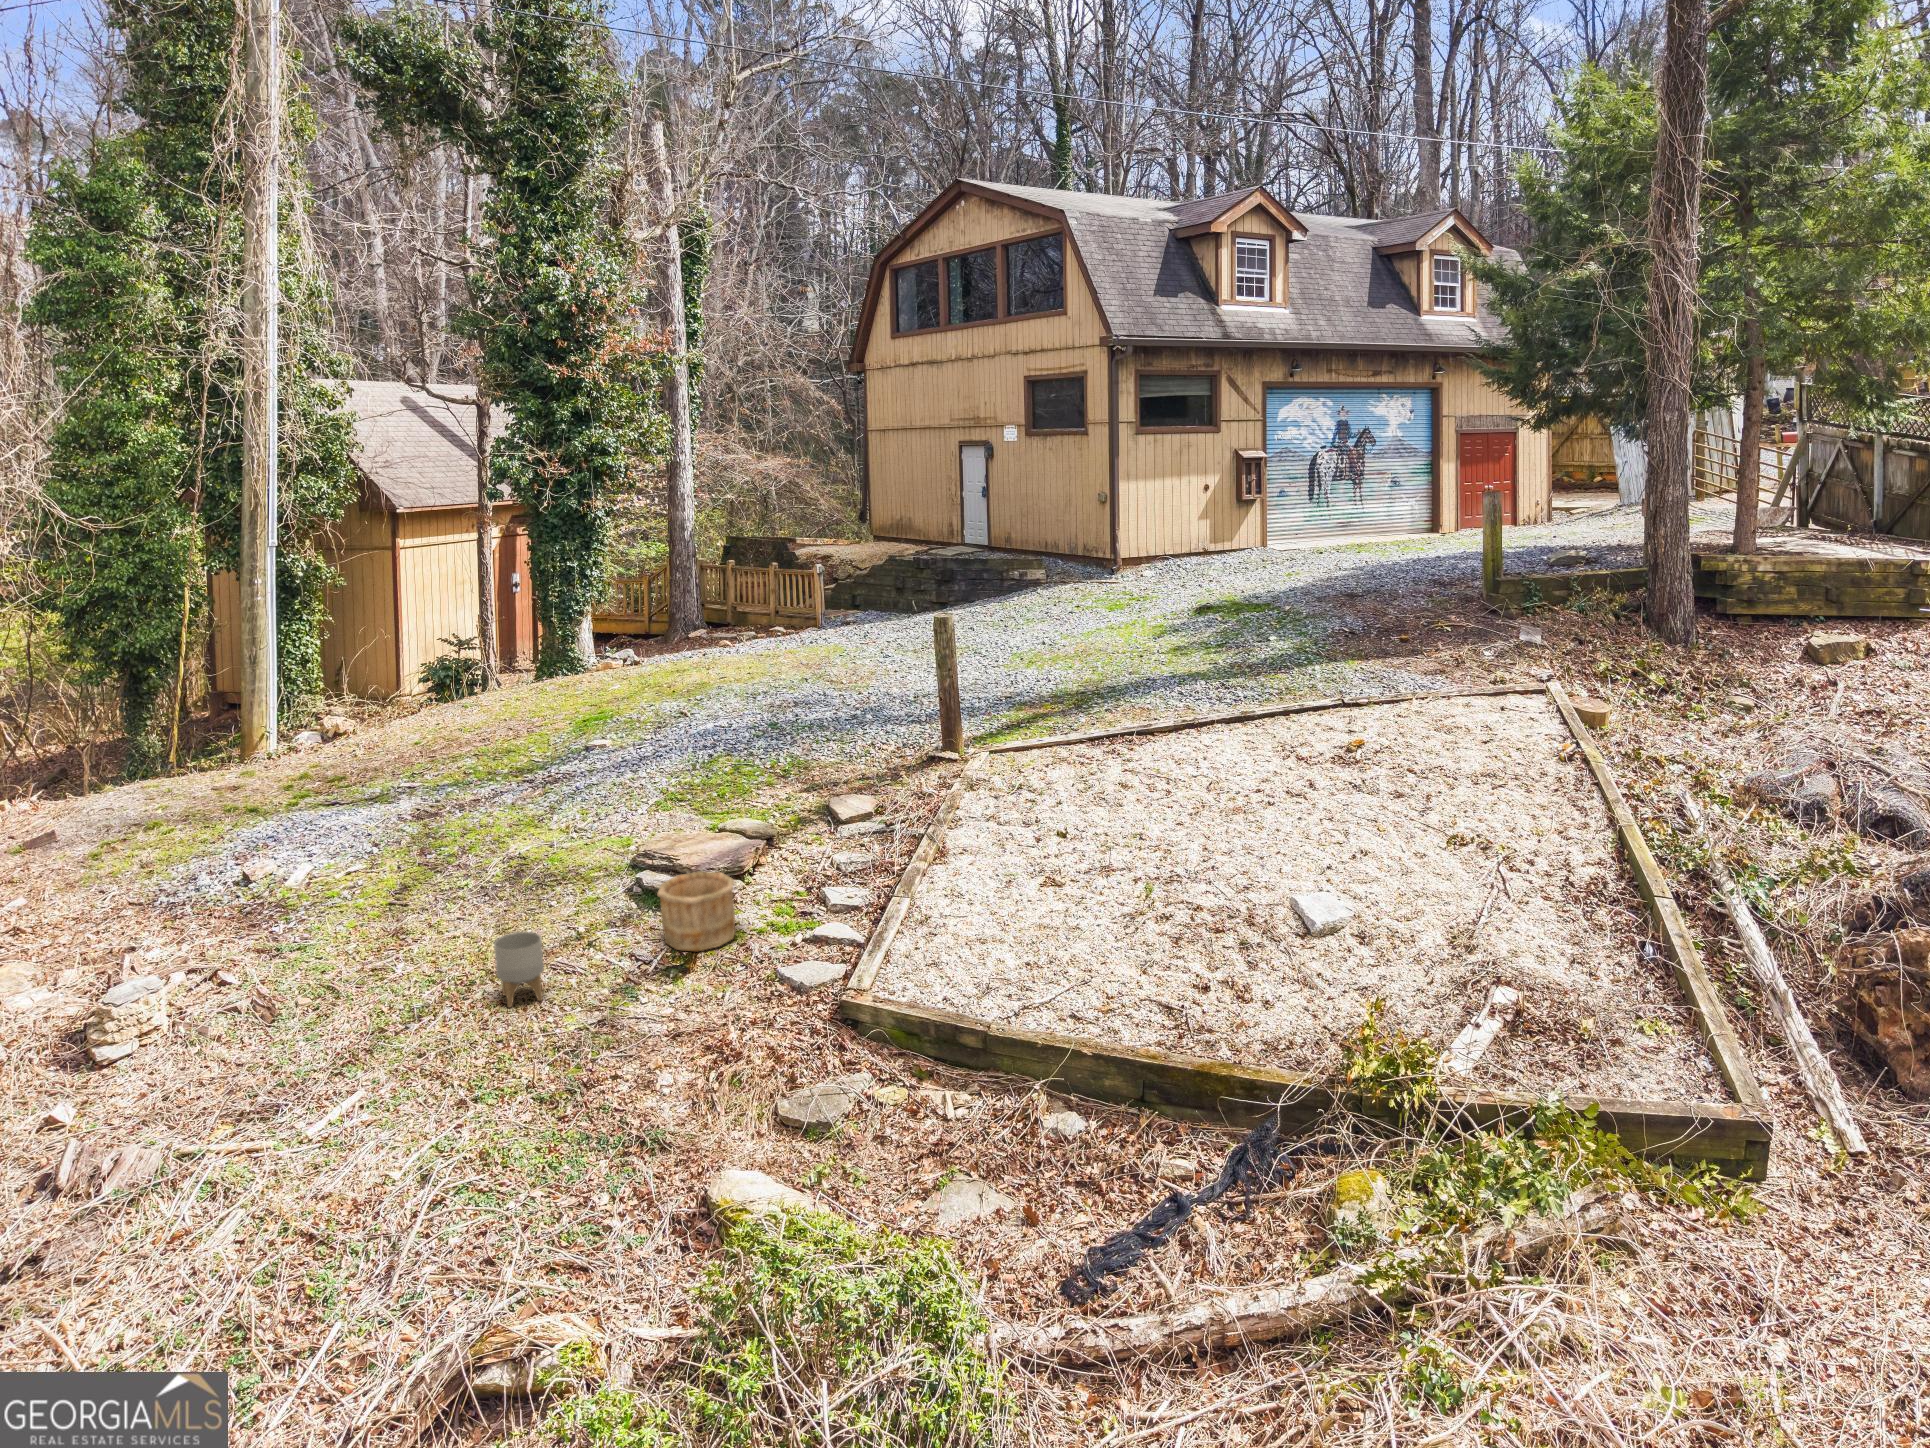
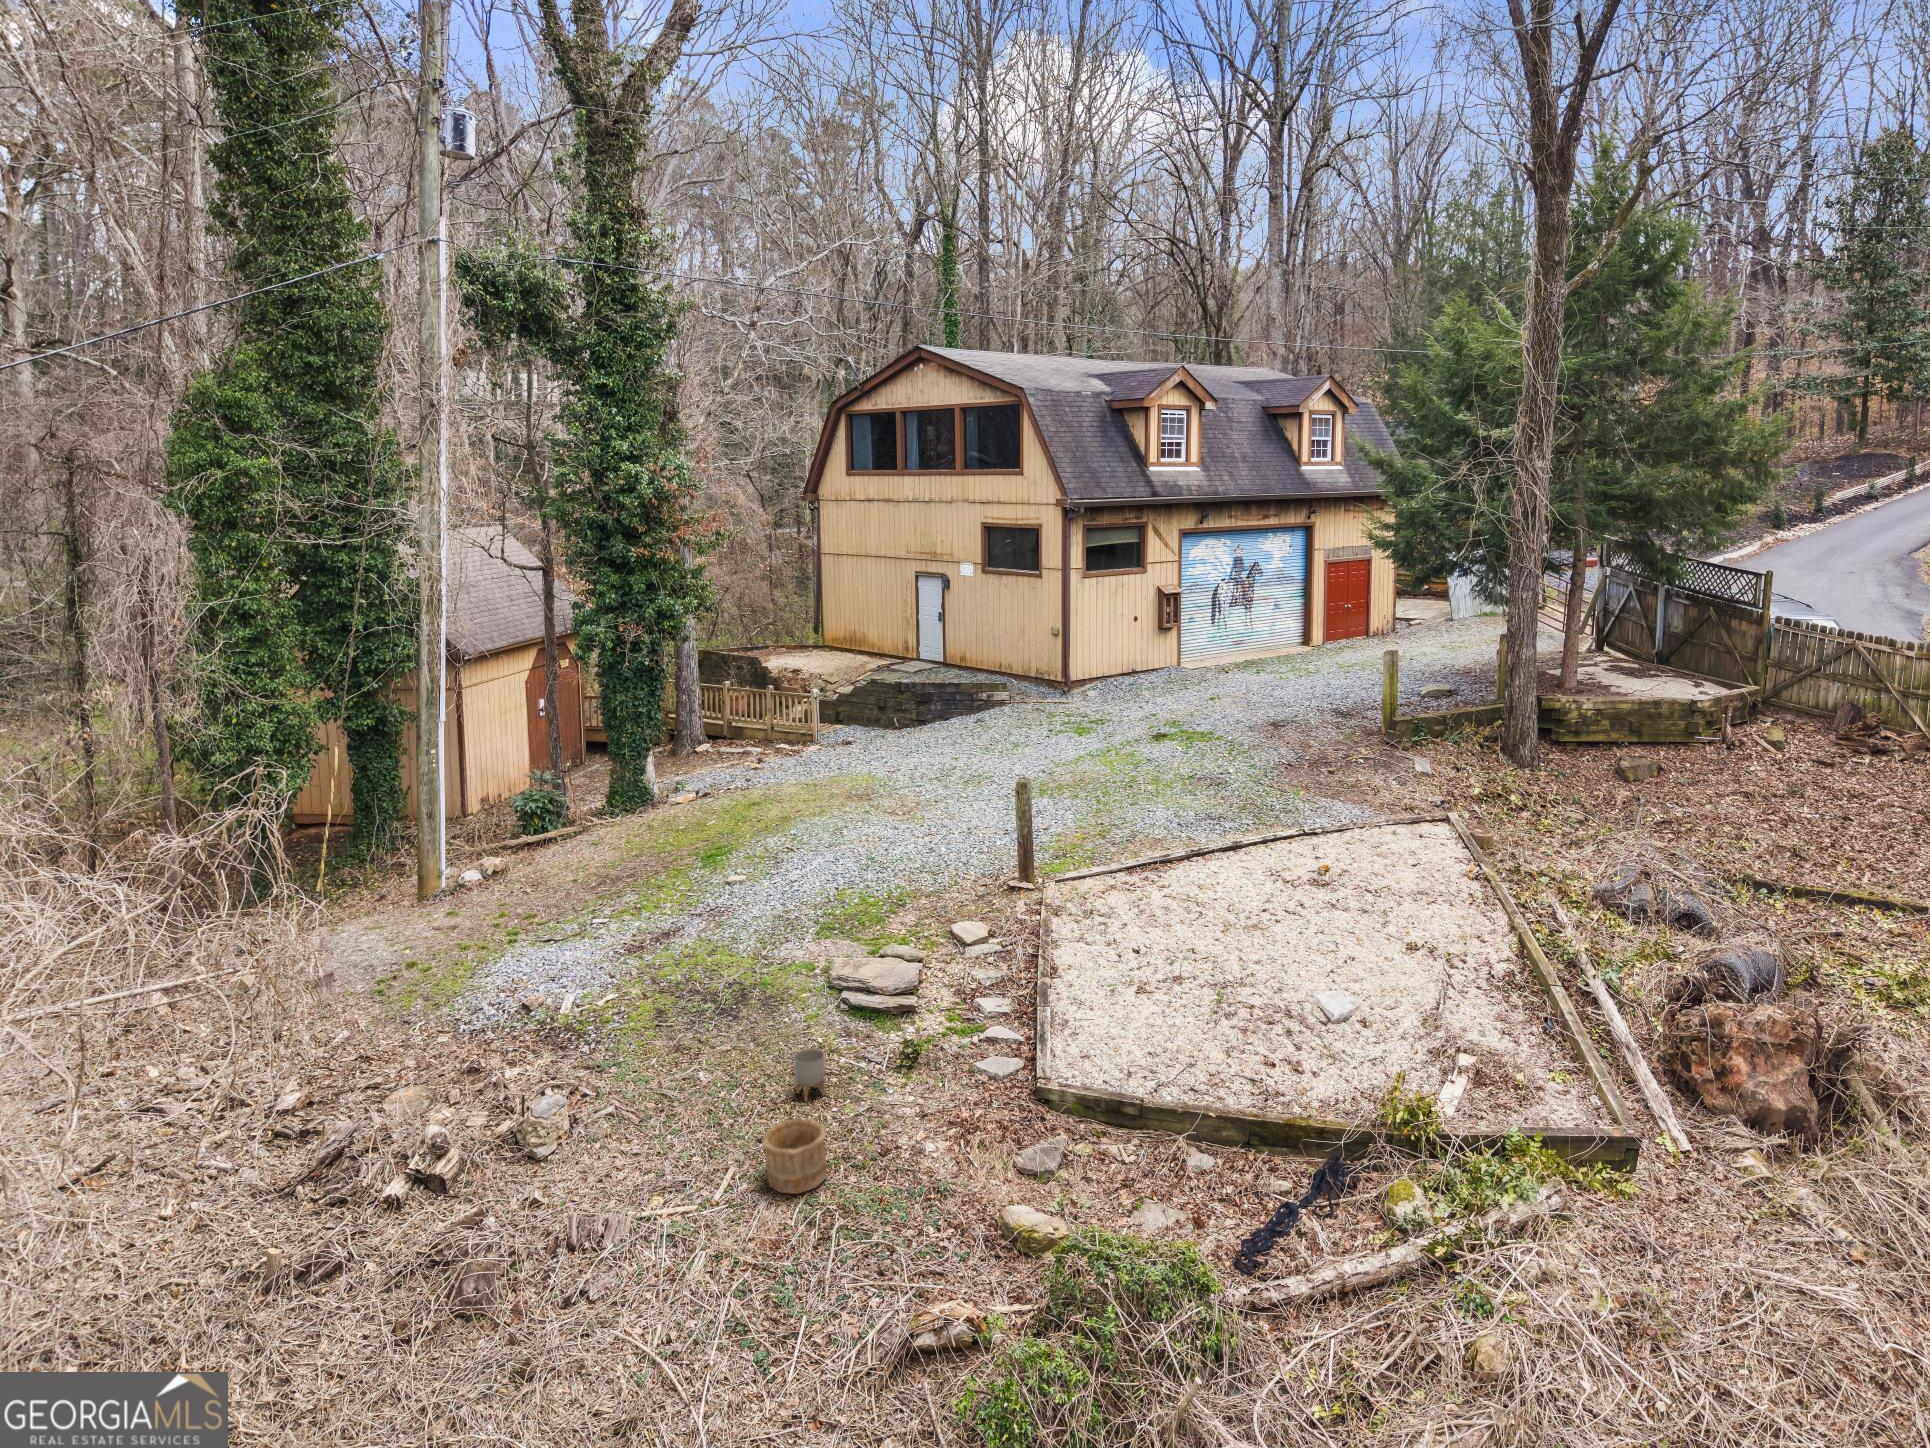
wooden bucket: present [657,871,735,952] -> present [763,1119,827,1194]

